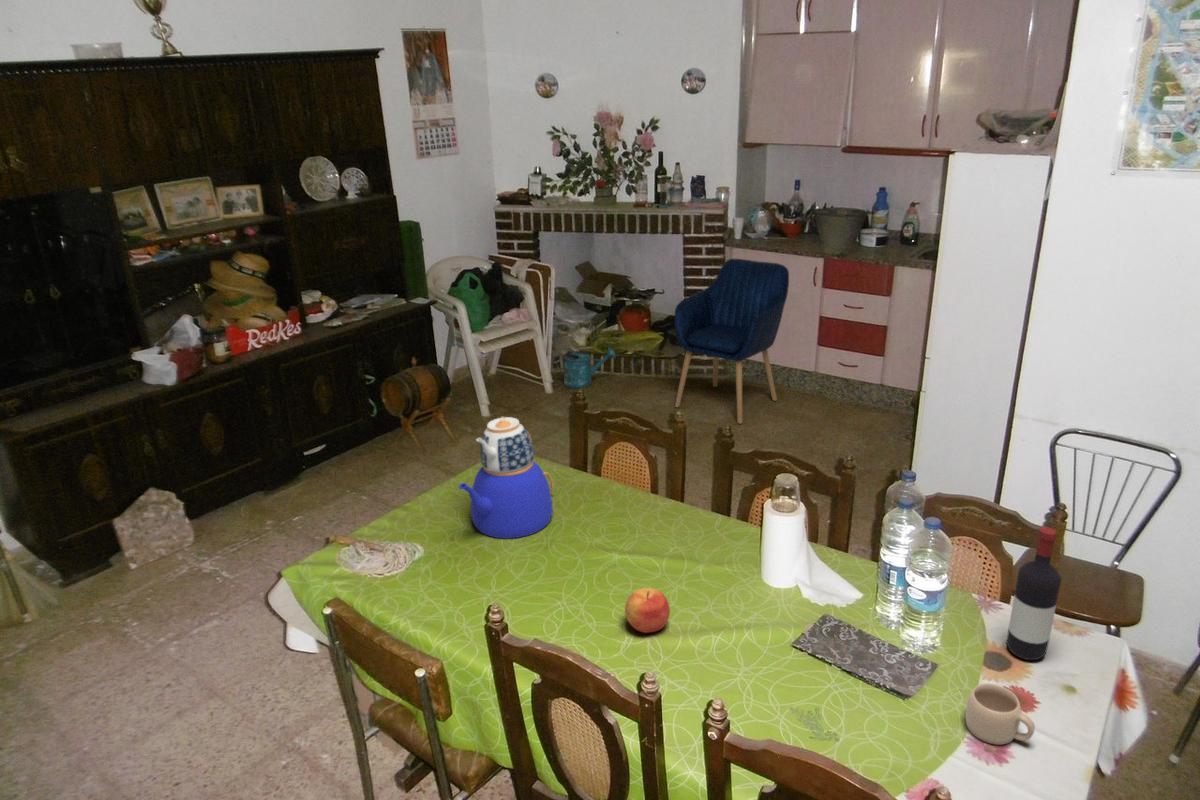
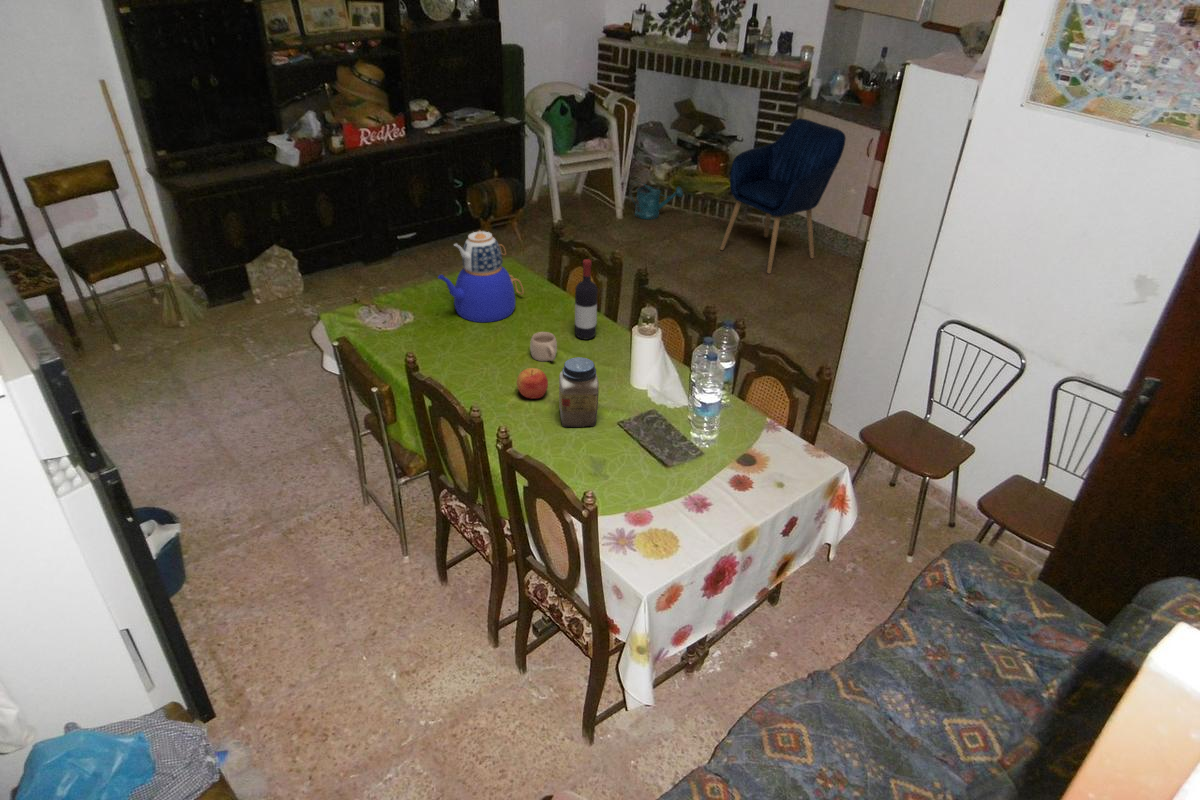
wine bottle: present [1007,527,1061,660] -> present [575,259,598,340]
jar: none [698,560,764,666] -> present [559,357,599,427]
mug: present [966,683,1035,745] -> present [530,332,557,361]

